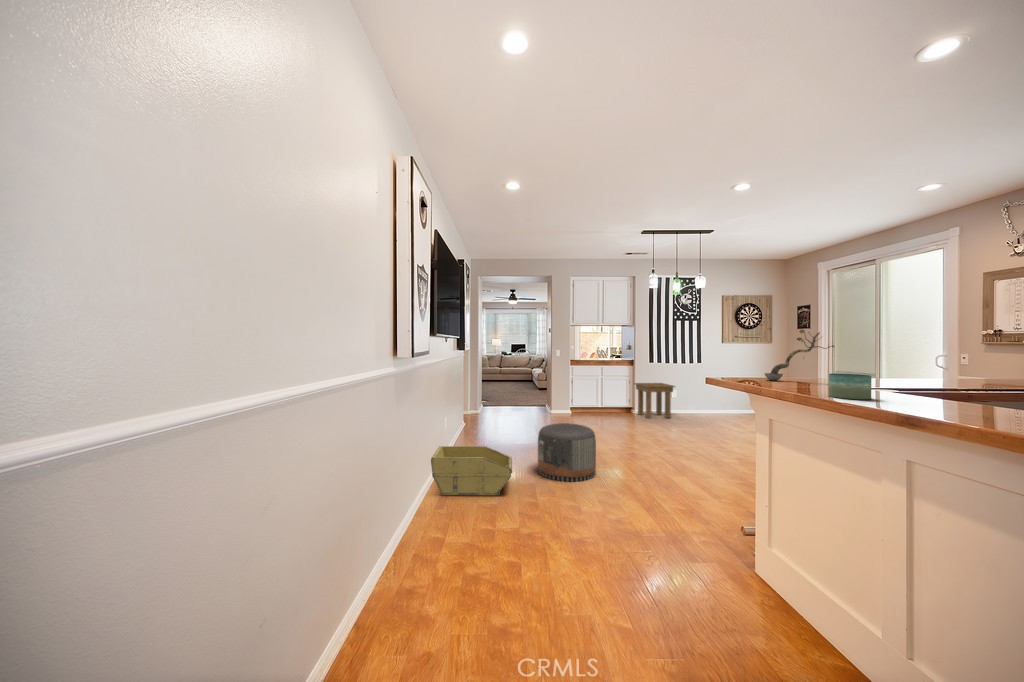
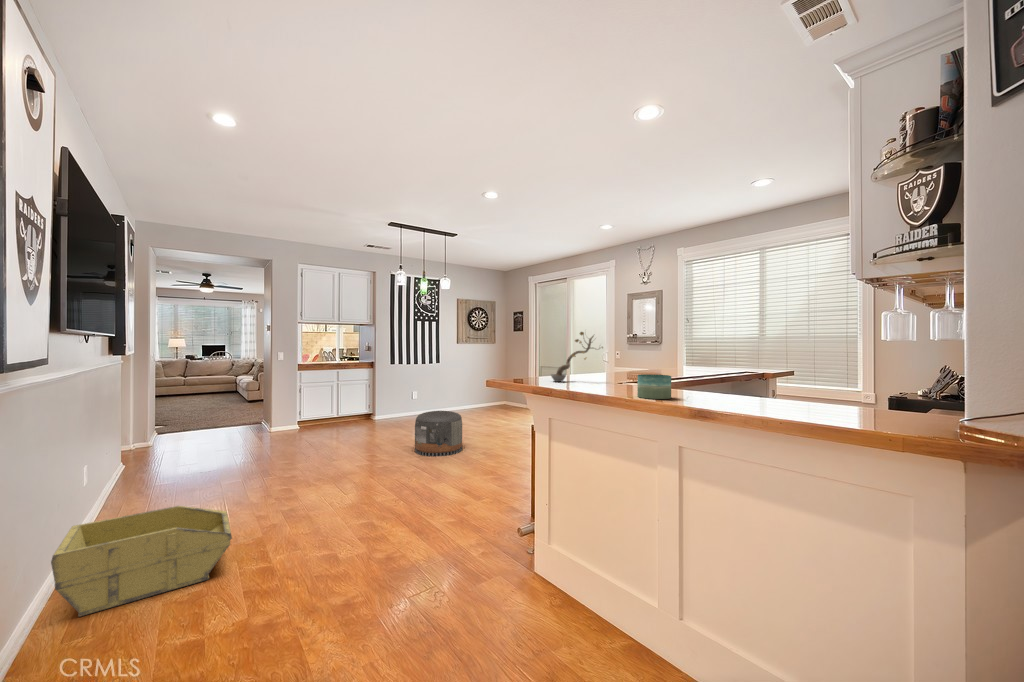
side table: present [634,383,675,419] -> none [374,384,417,423]
pouf: present [538,423,596,482] -> present [415,411,462,456]

